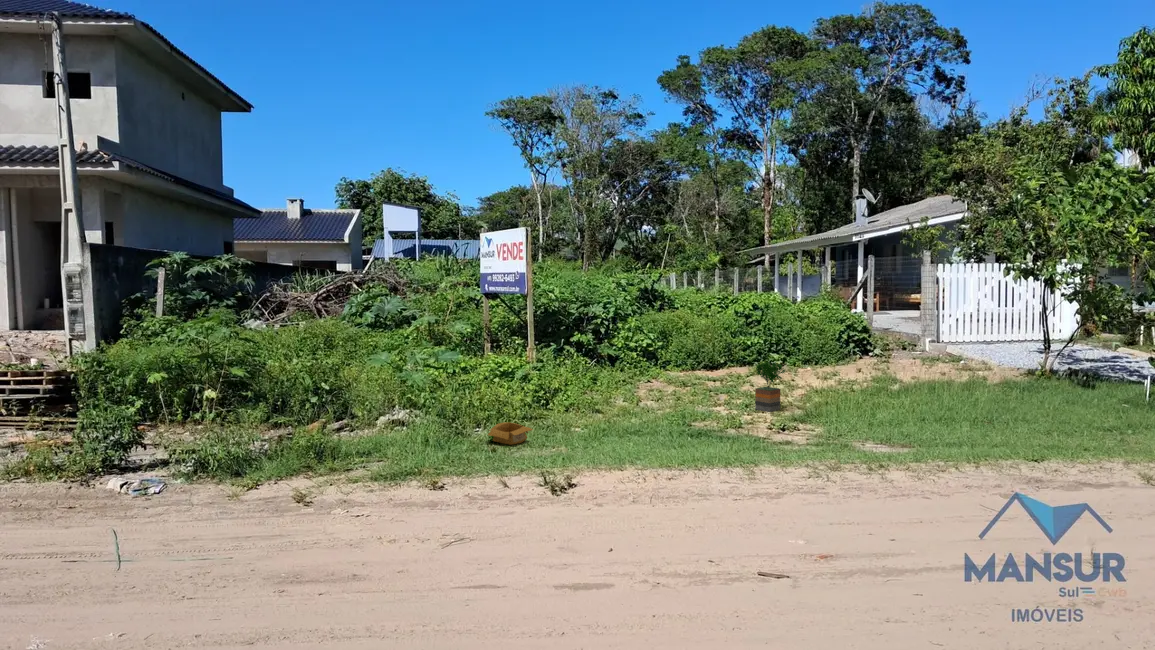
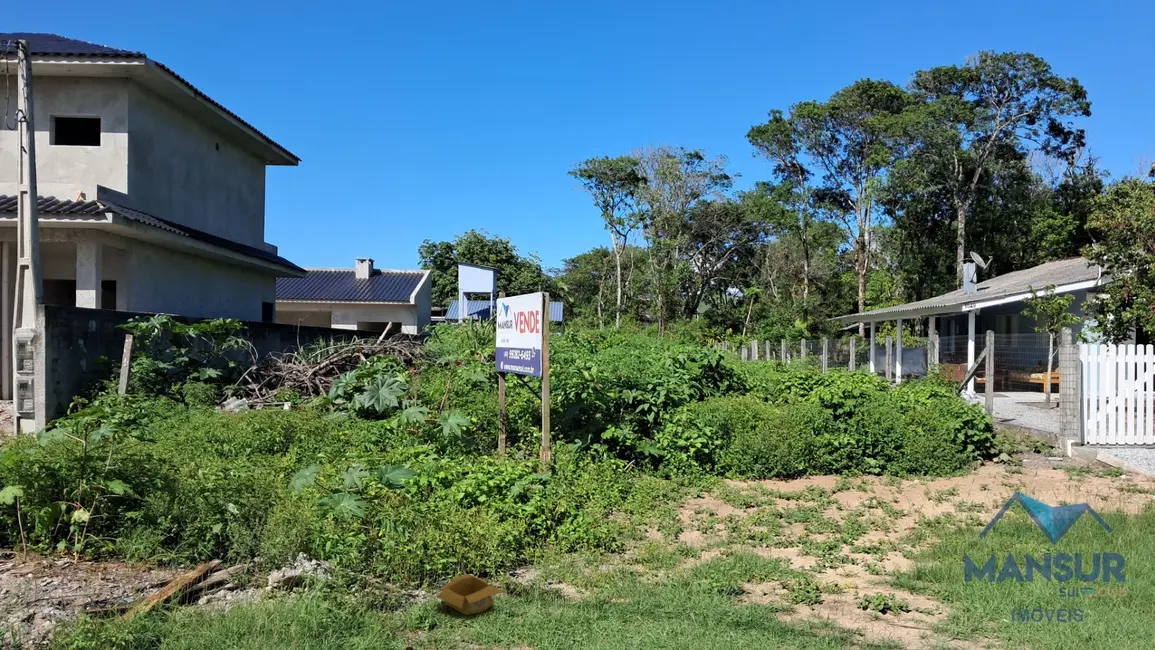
potted tree: present [755,362,785,412] -> none [838,489,886,564]

